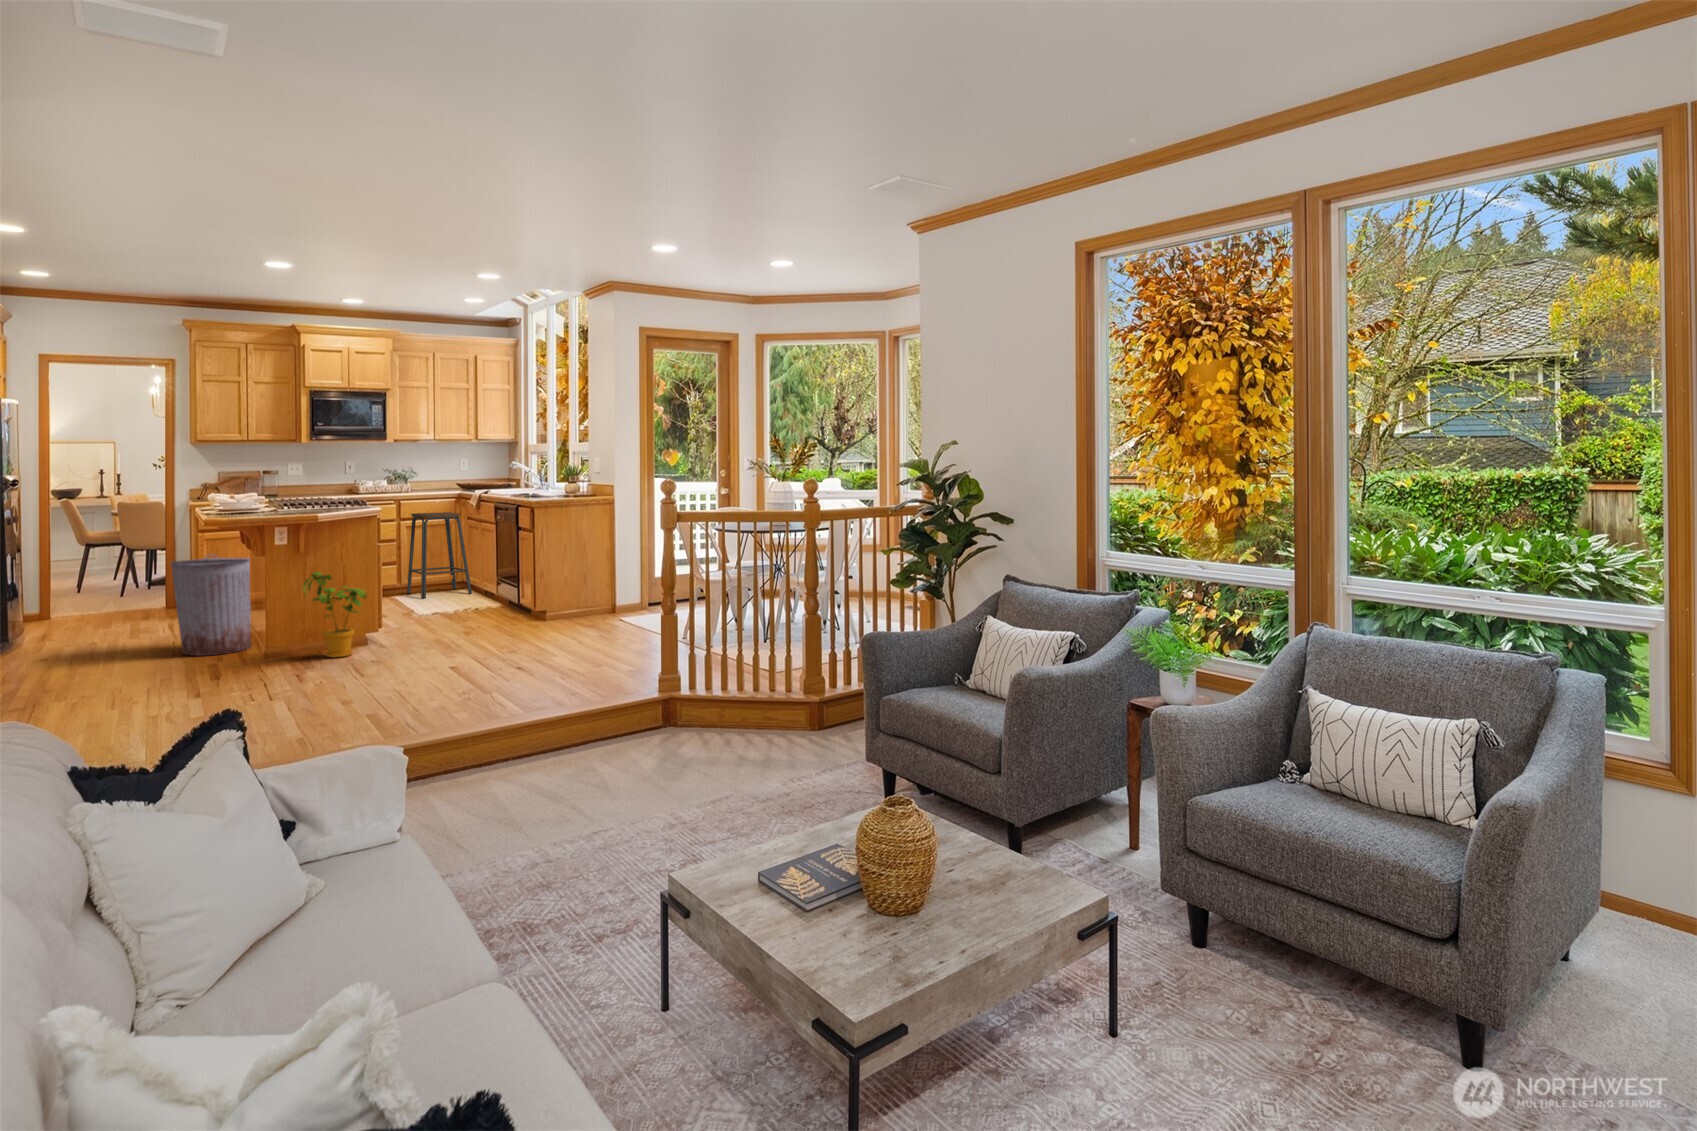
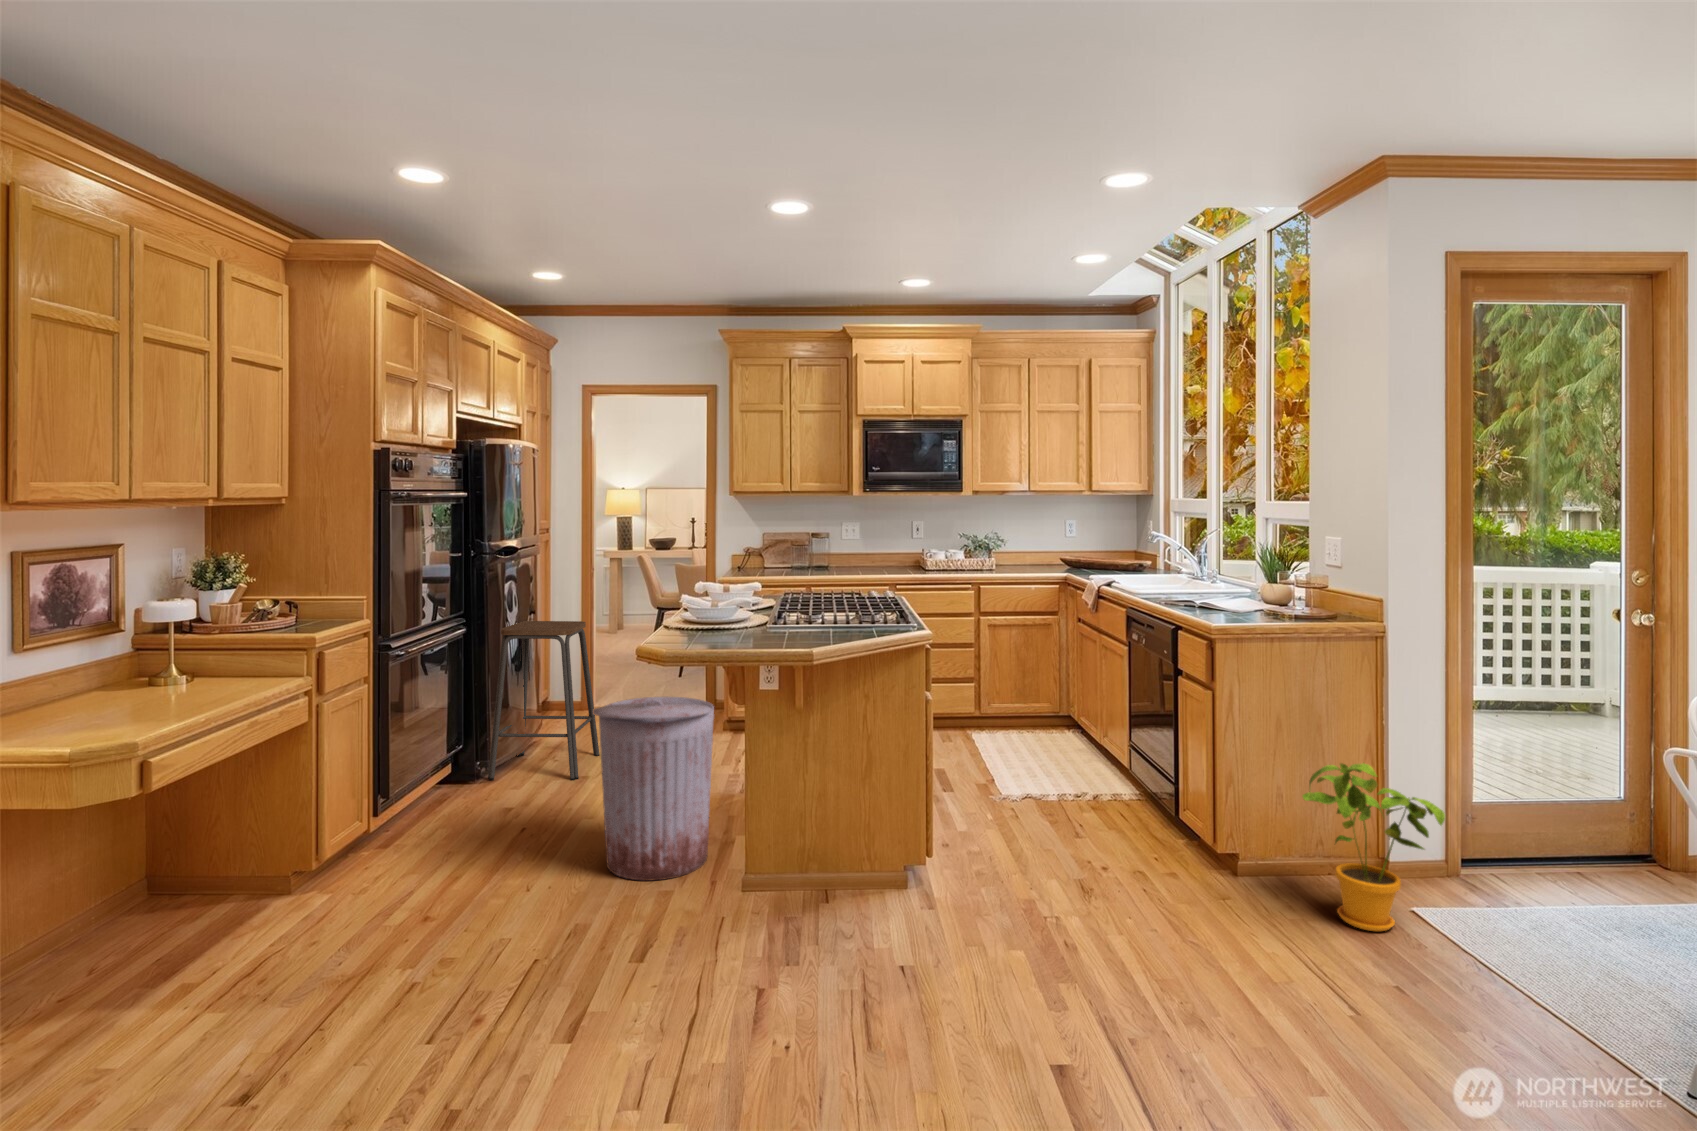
bar stool: present [407,512,472,598] -> present [488,621,600,780]
house plant: present [303,572,366,658] -> present [1303,763,1445,931]

